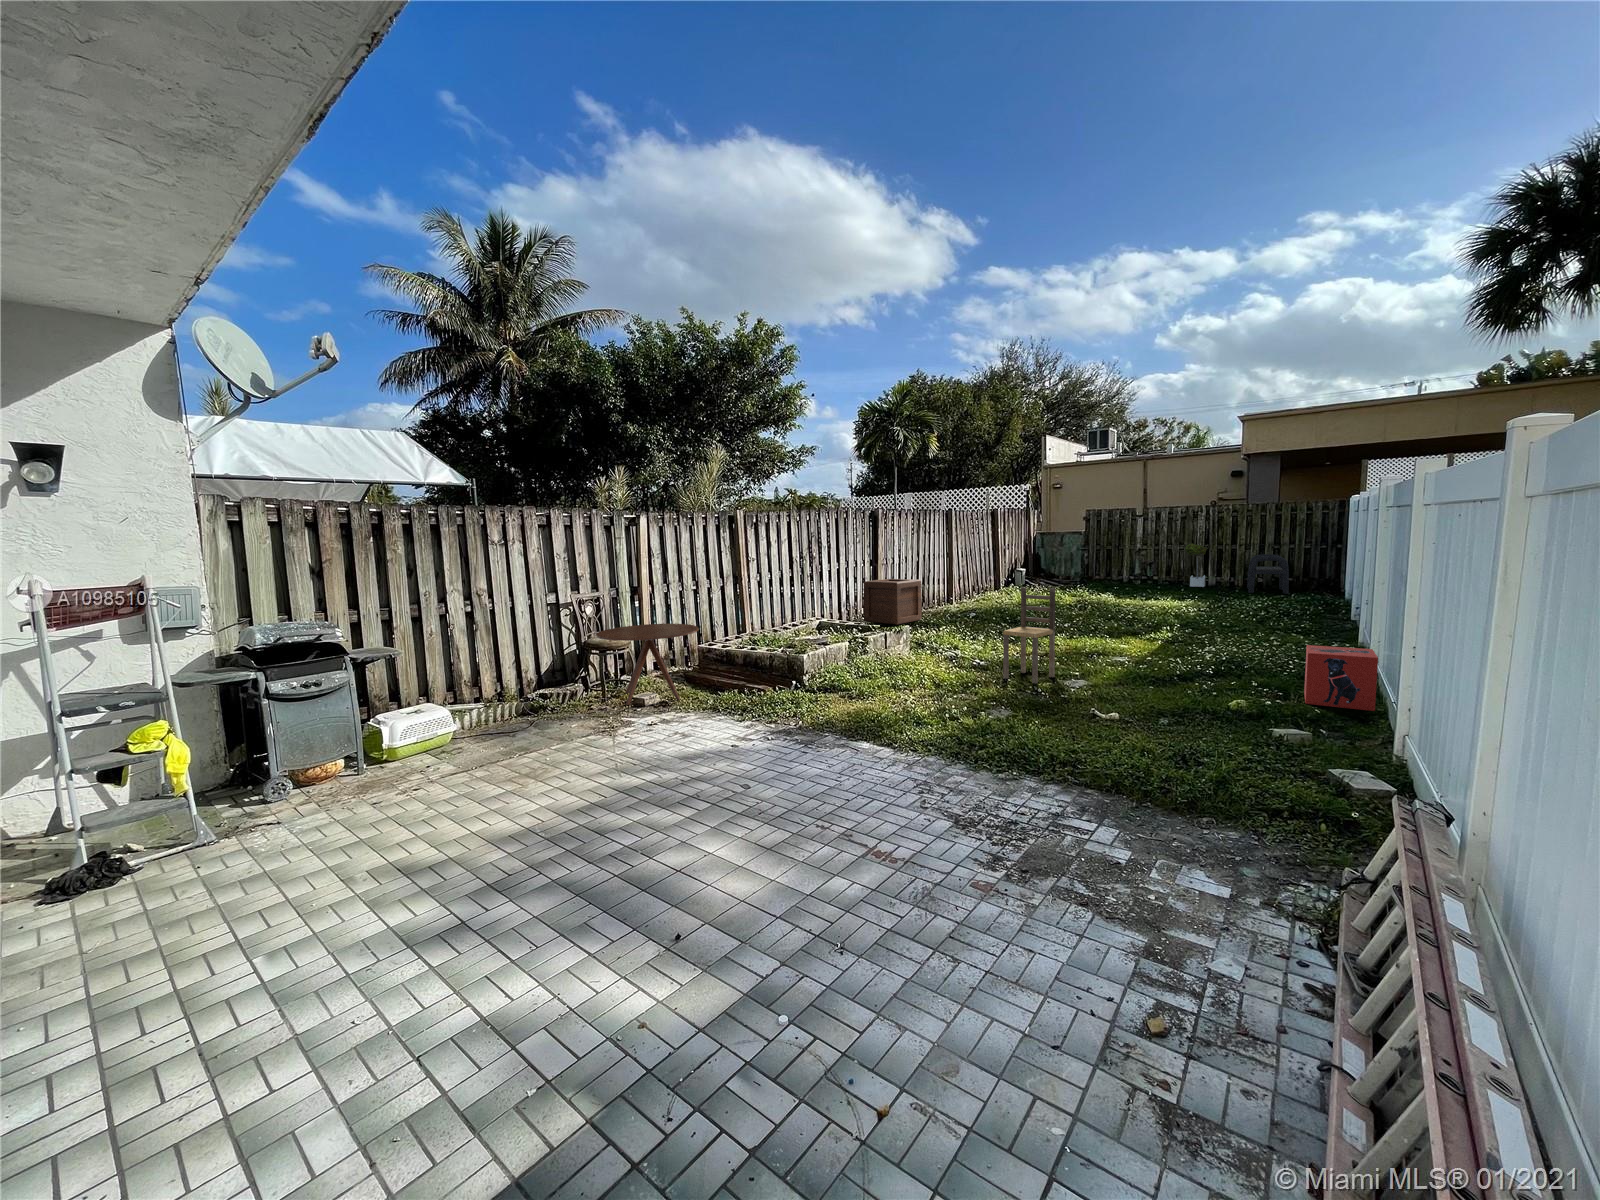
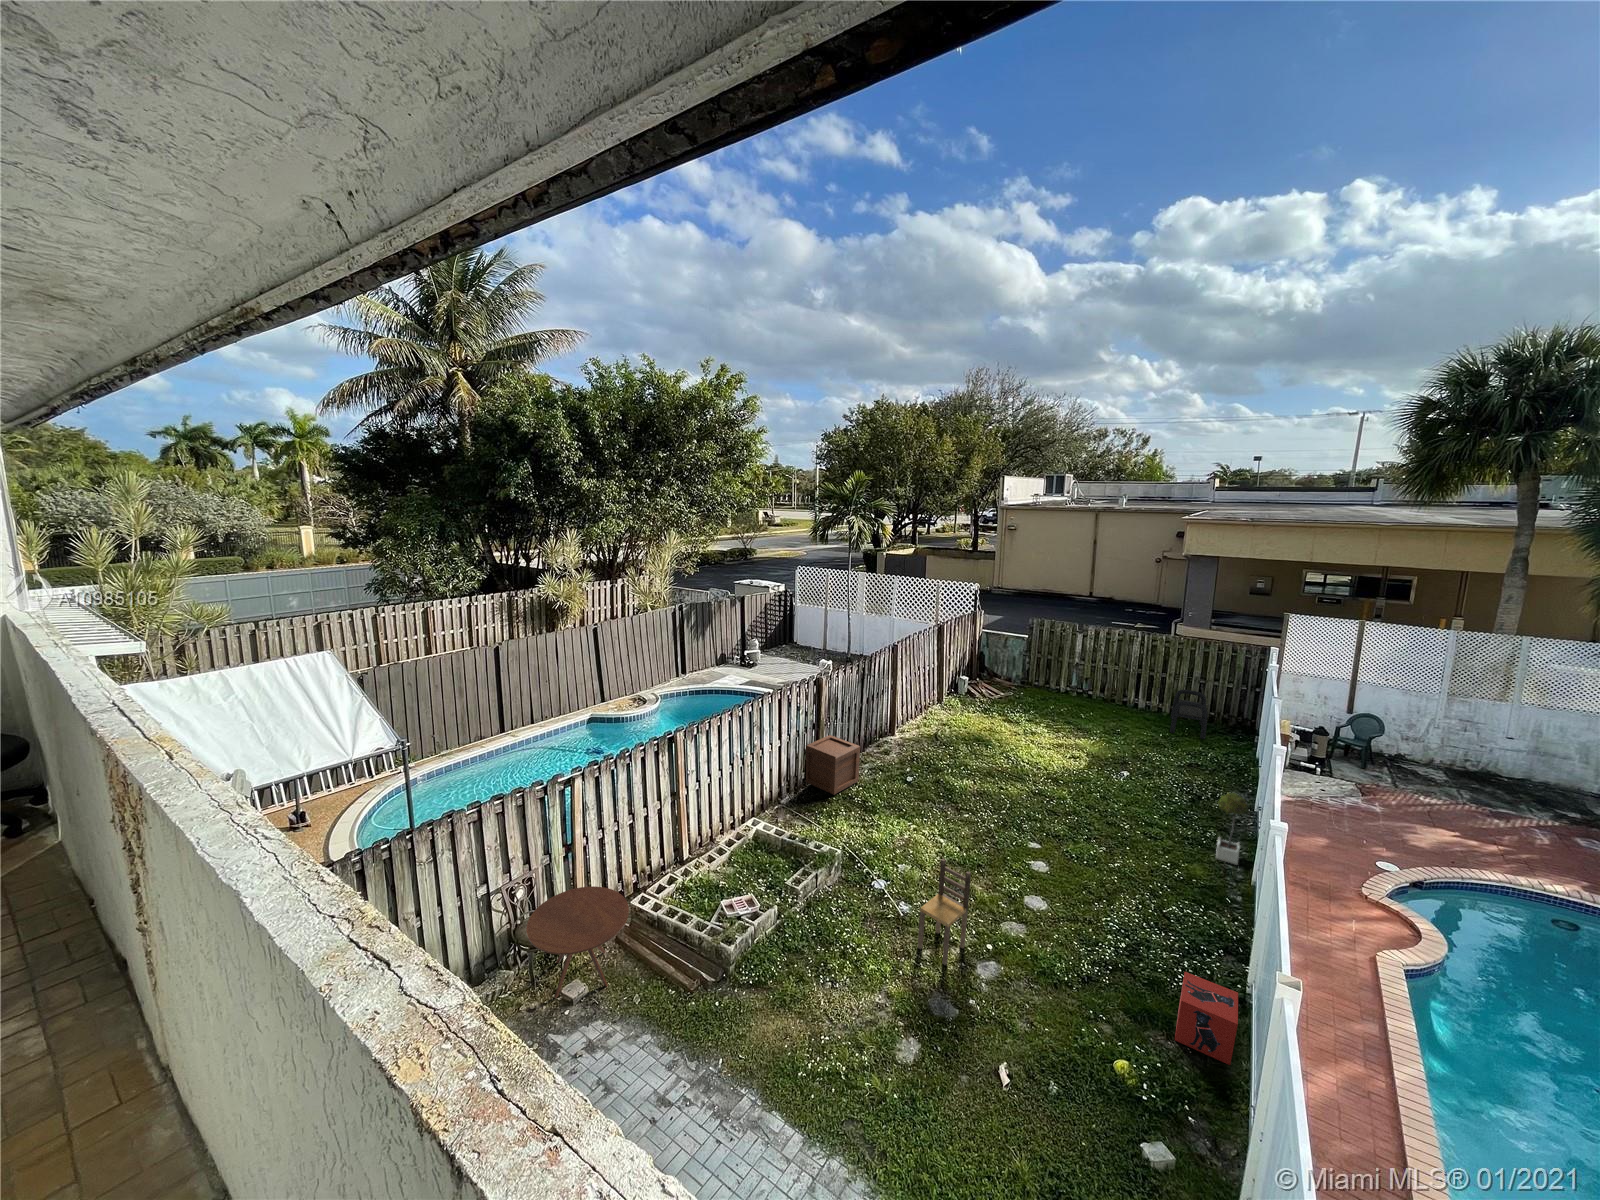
potted tree: present [1185,543,1207,587] -> present [1216,793,1250,865]

